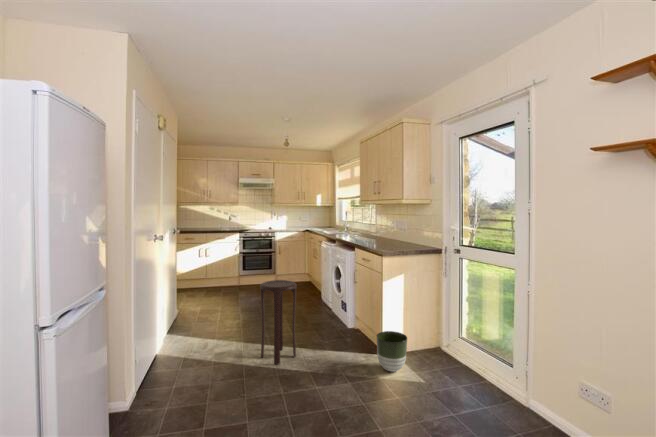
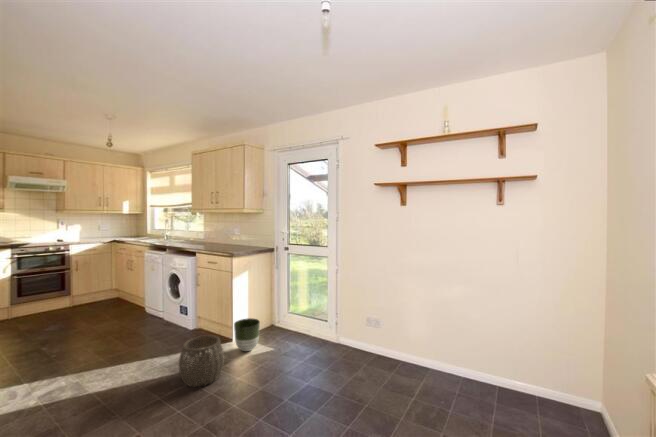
stool: present [260,280,297,364] -> none [107,293,152,380]
woven basket: none [306,338,353,395] -> present [179,335,224,387]

